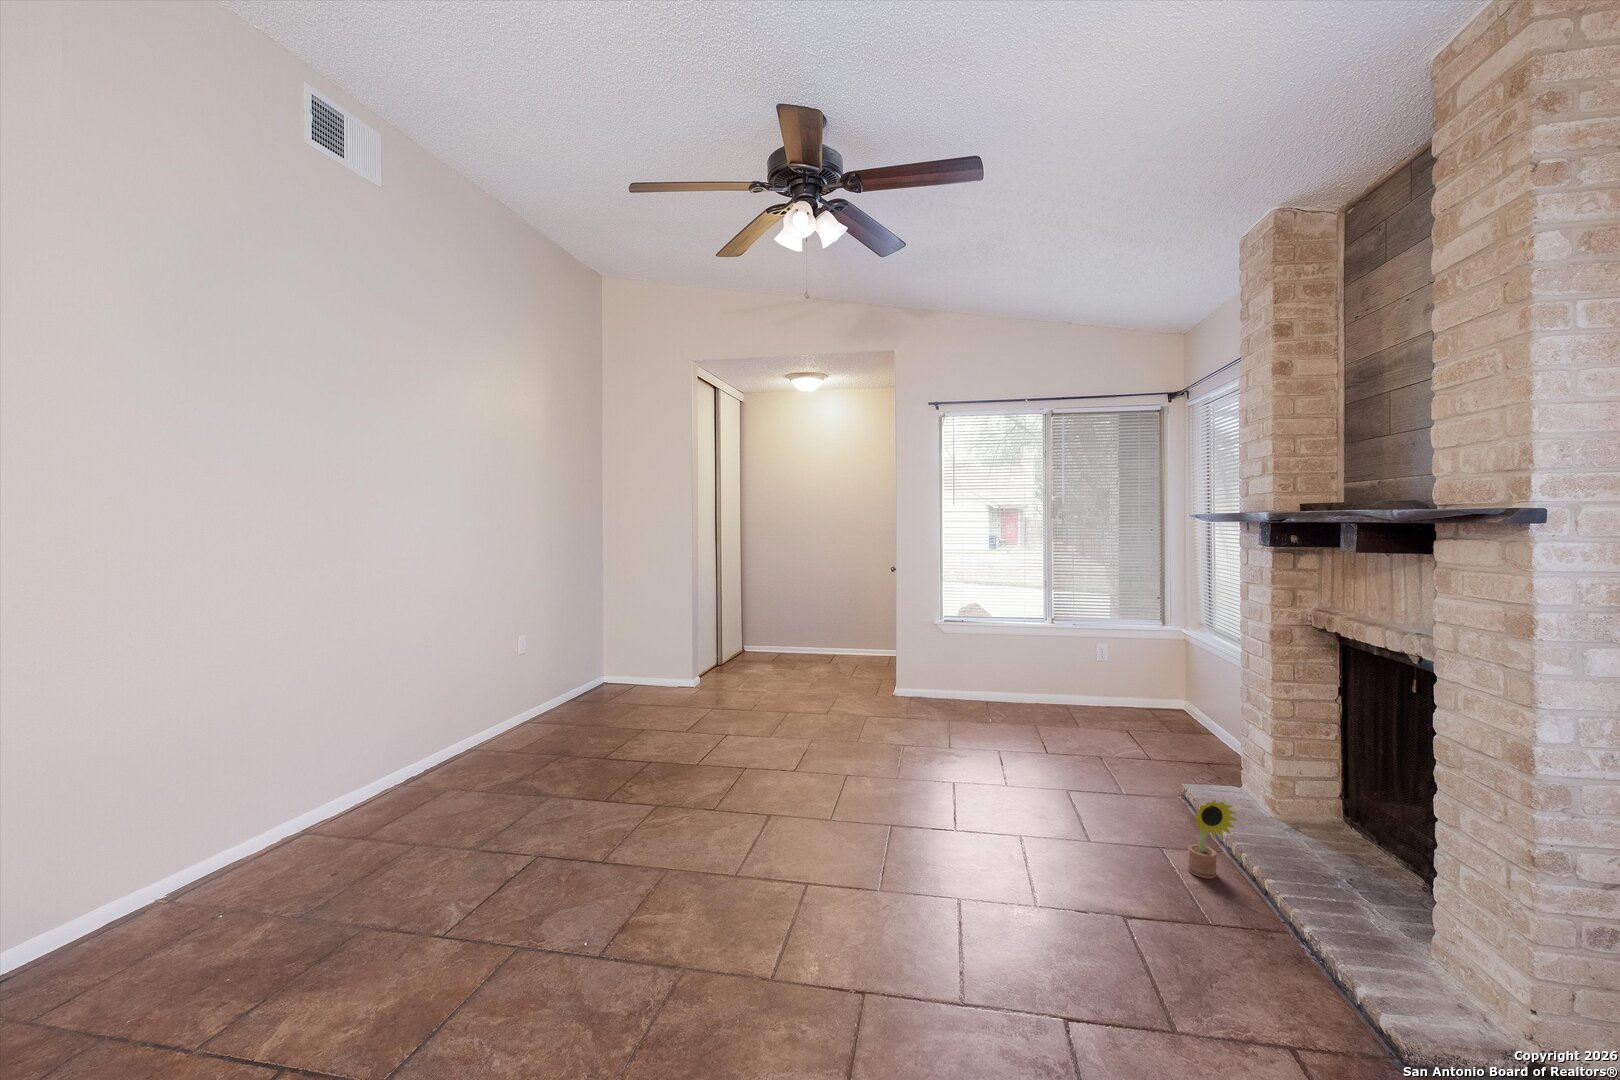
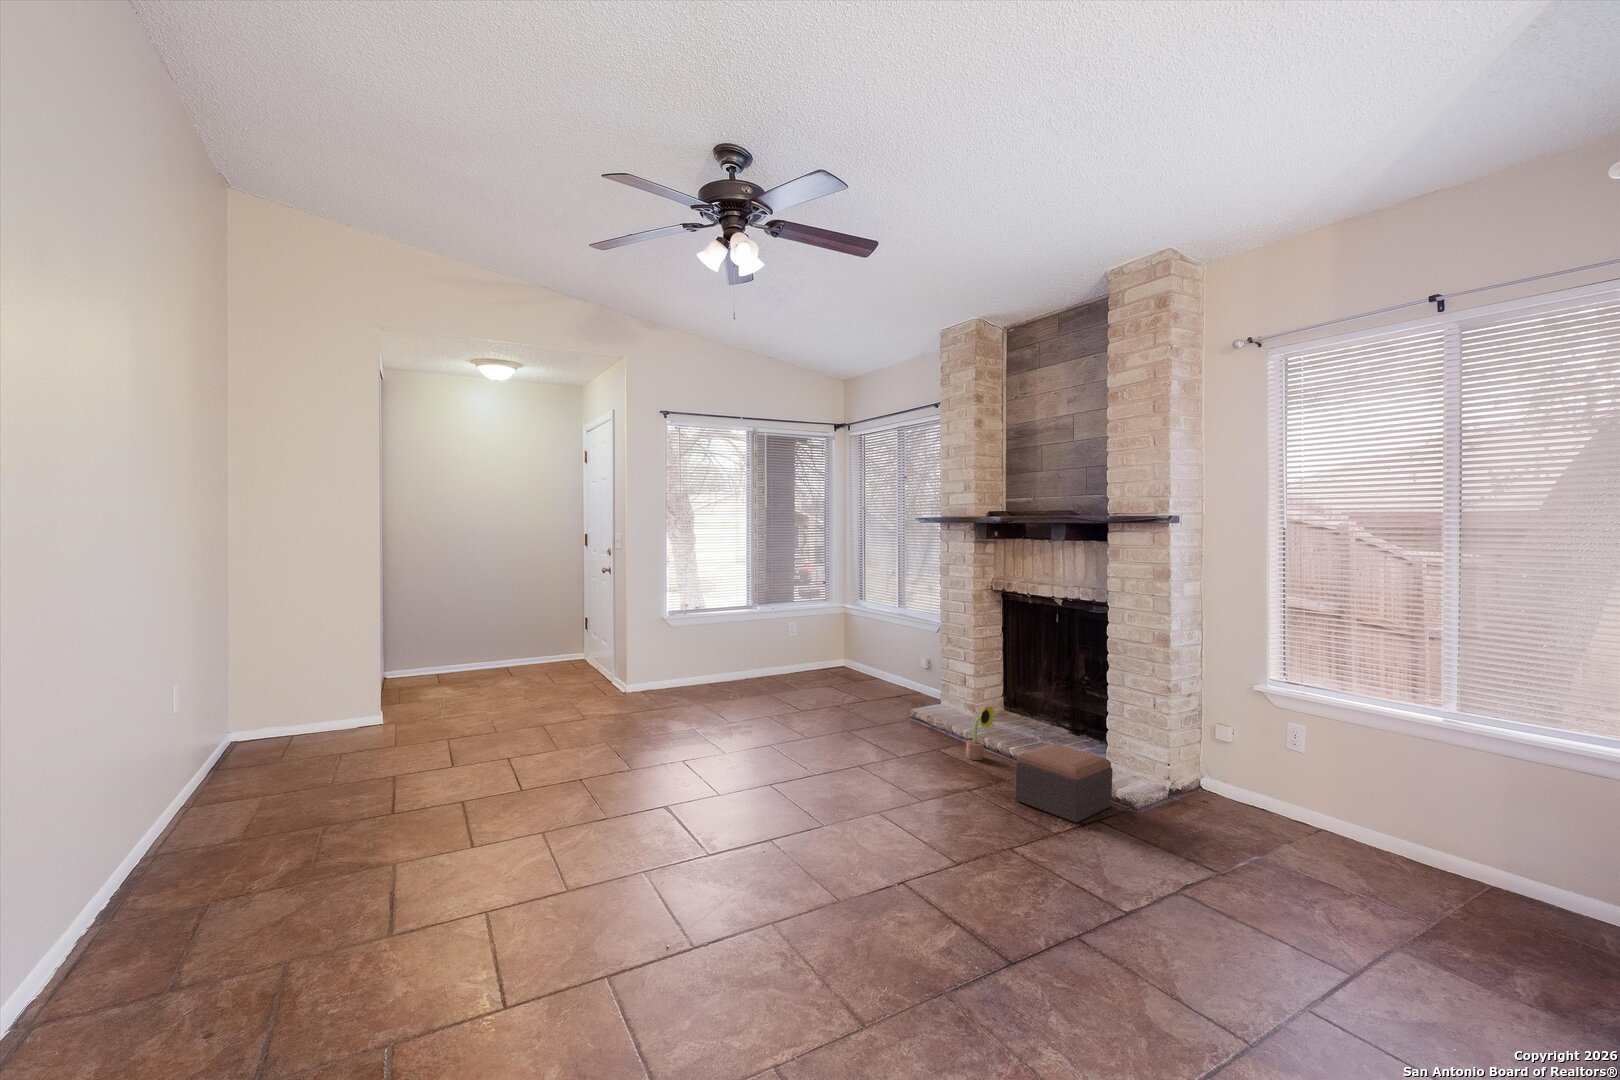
footstool: none [1167,884,1349,1035] -> present [1015,744,1112,823]

